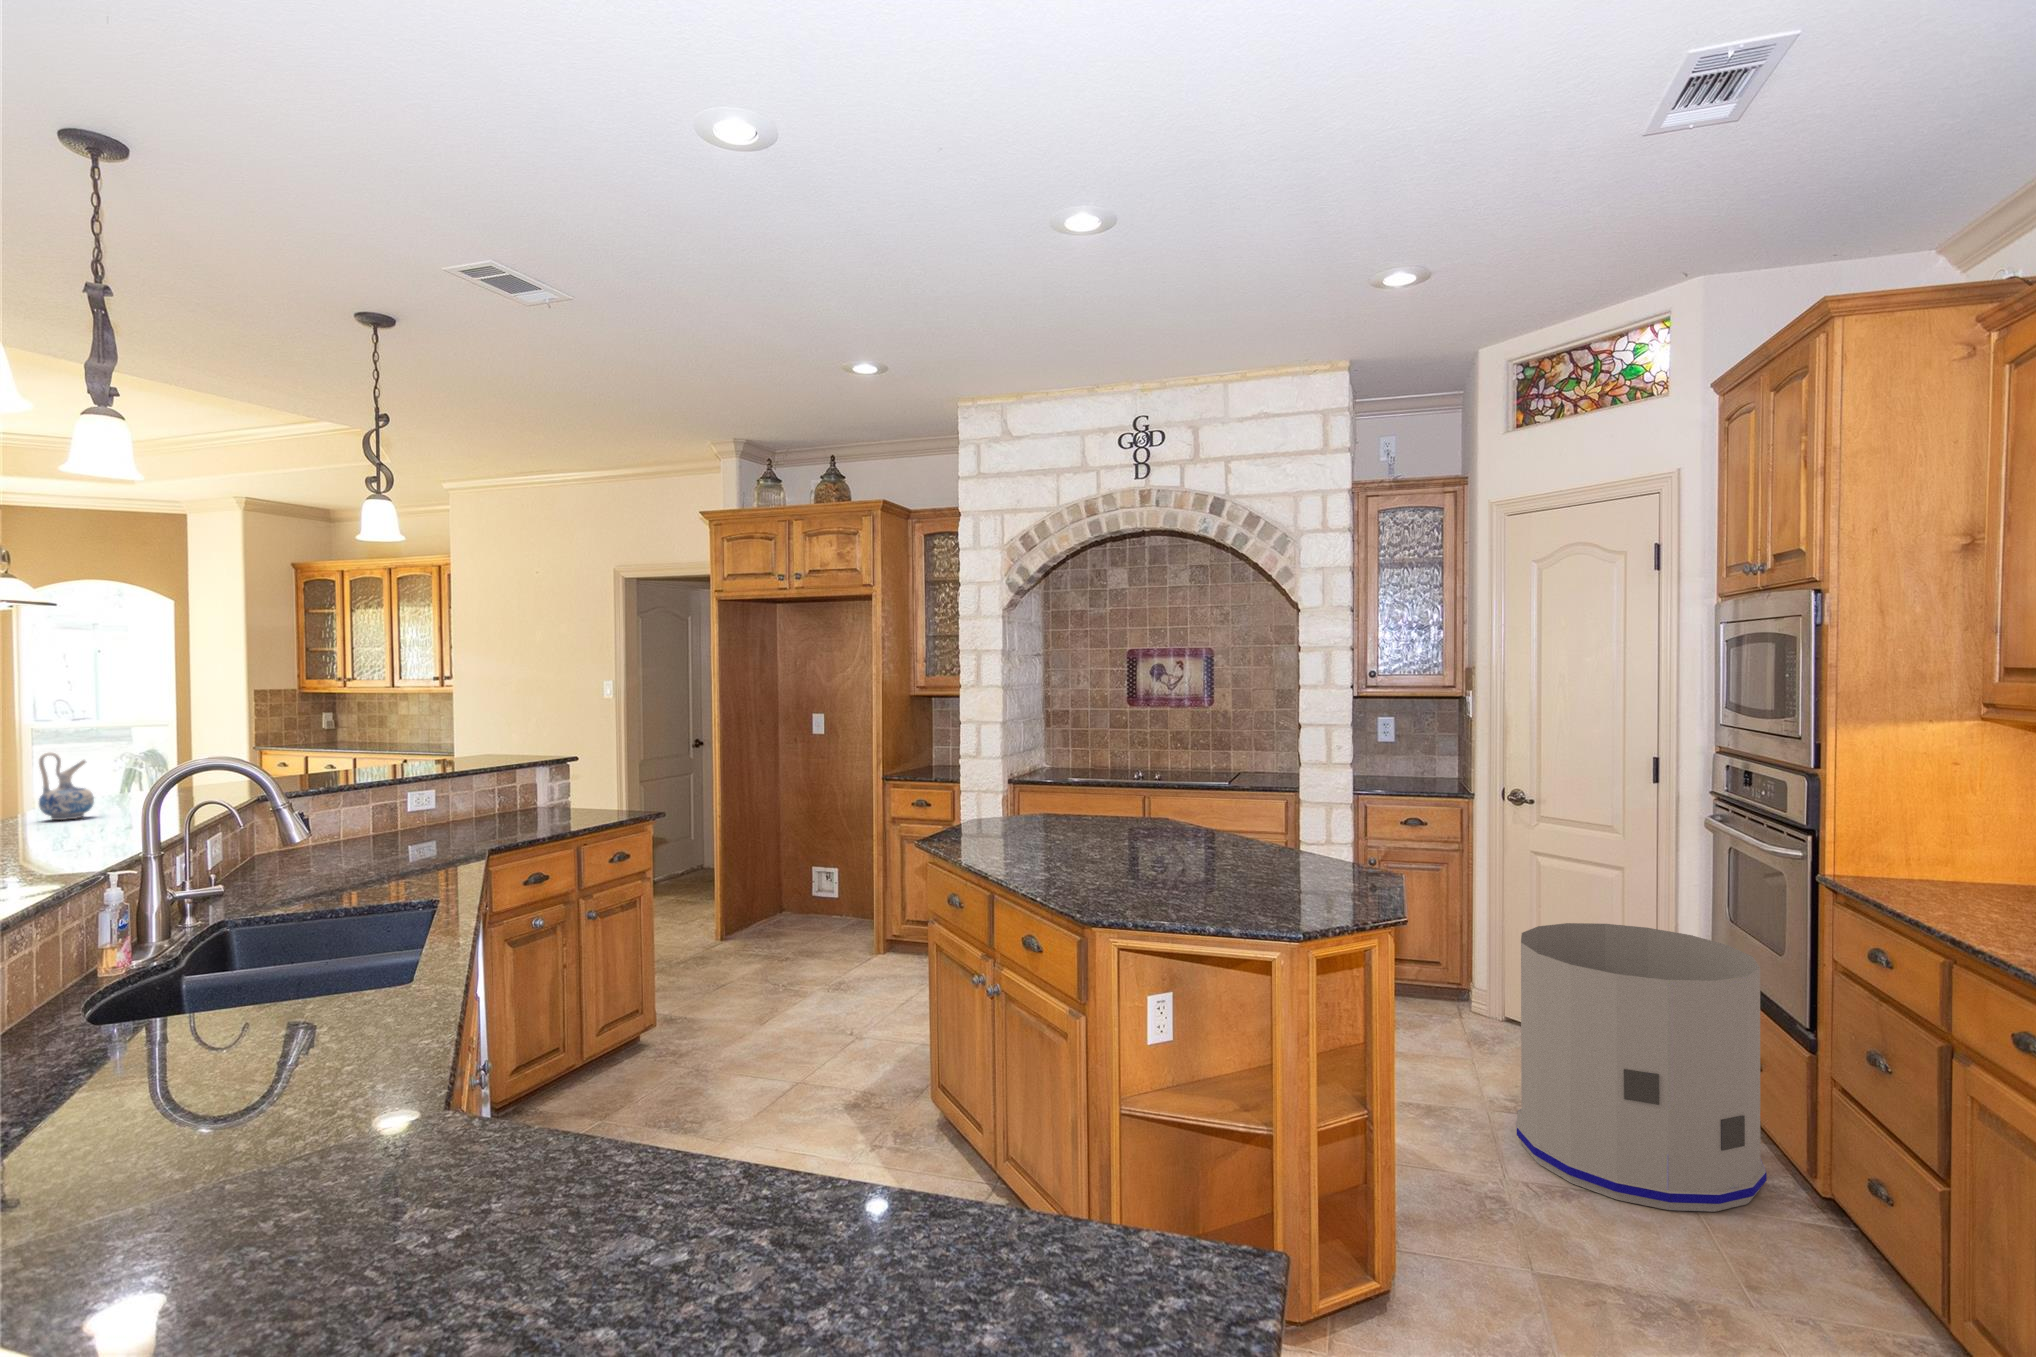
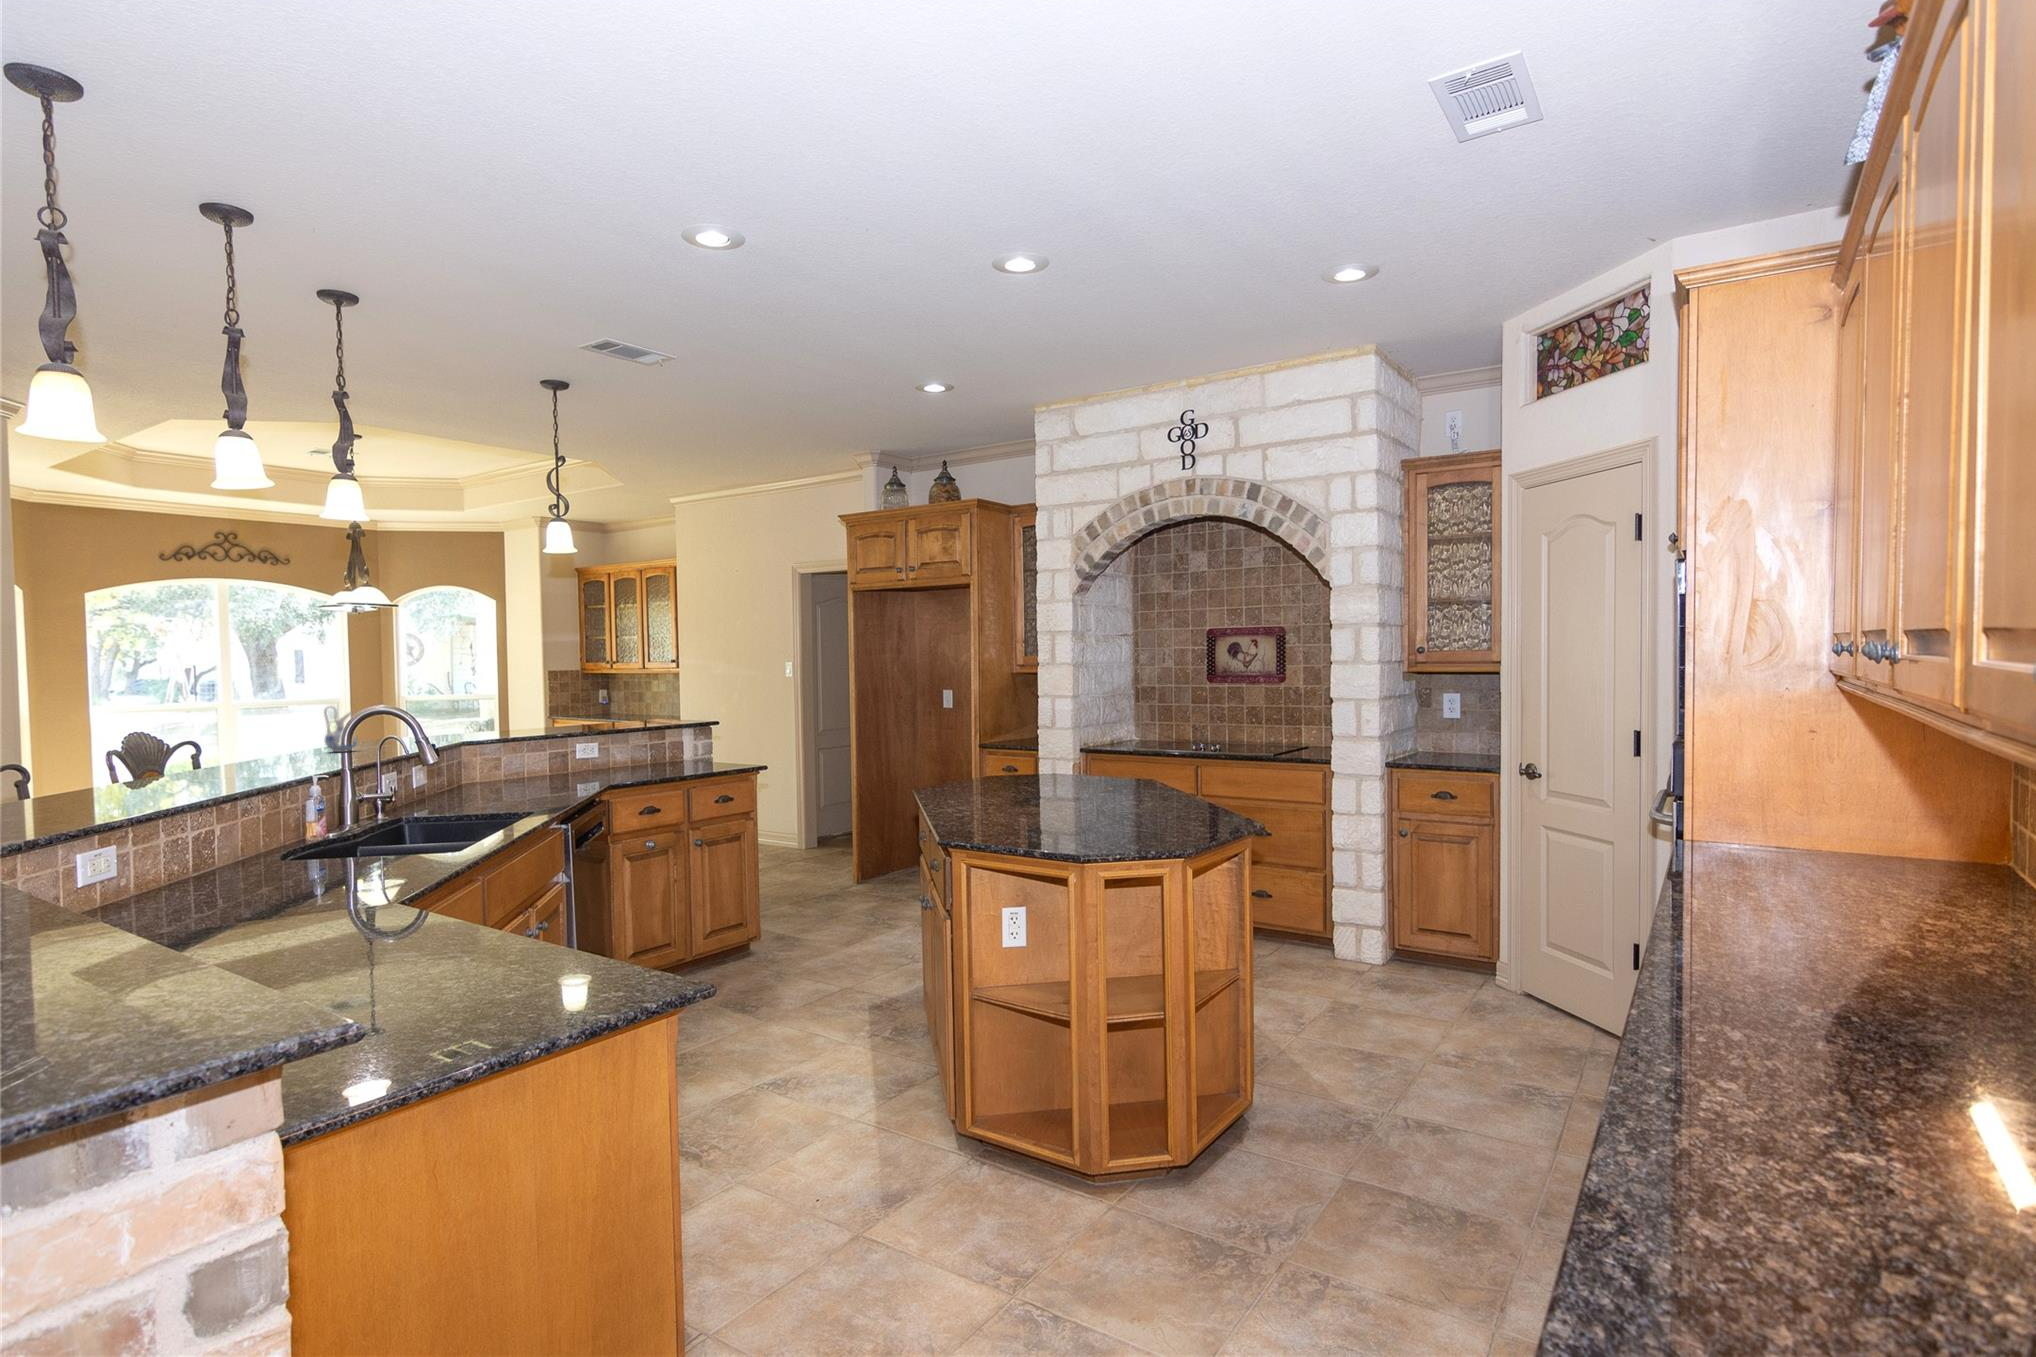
trash can: present [1517,923,1767,1212] -> none [1430,889,1661,1160]

